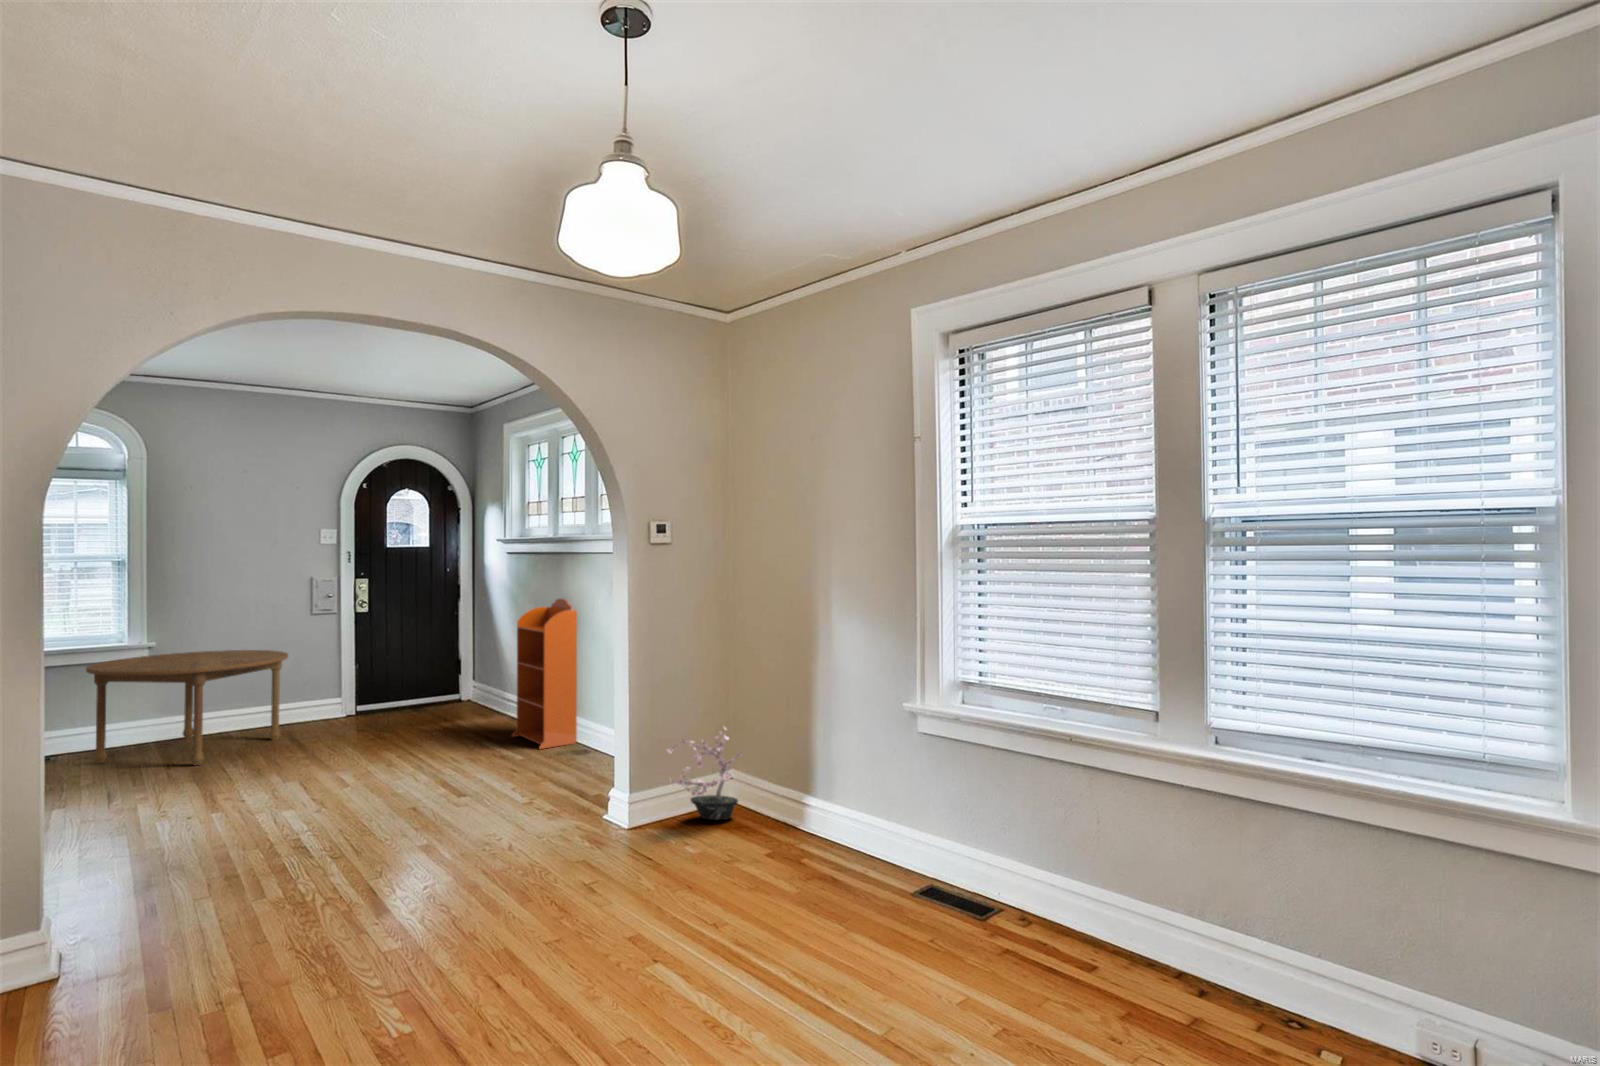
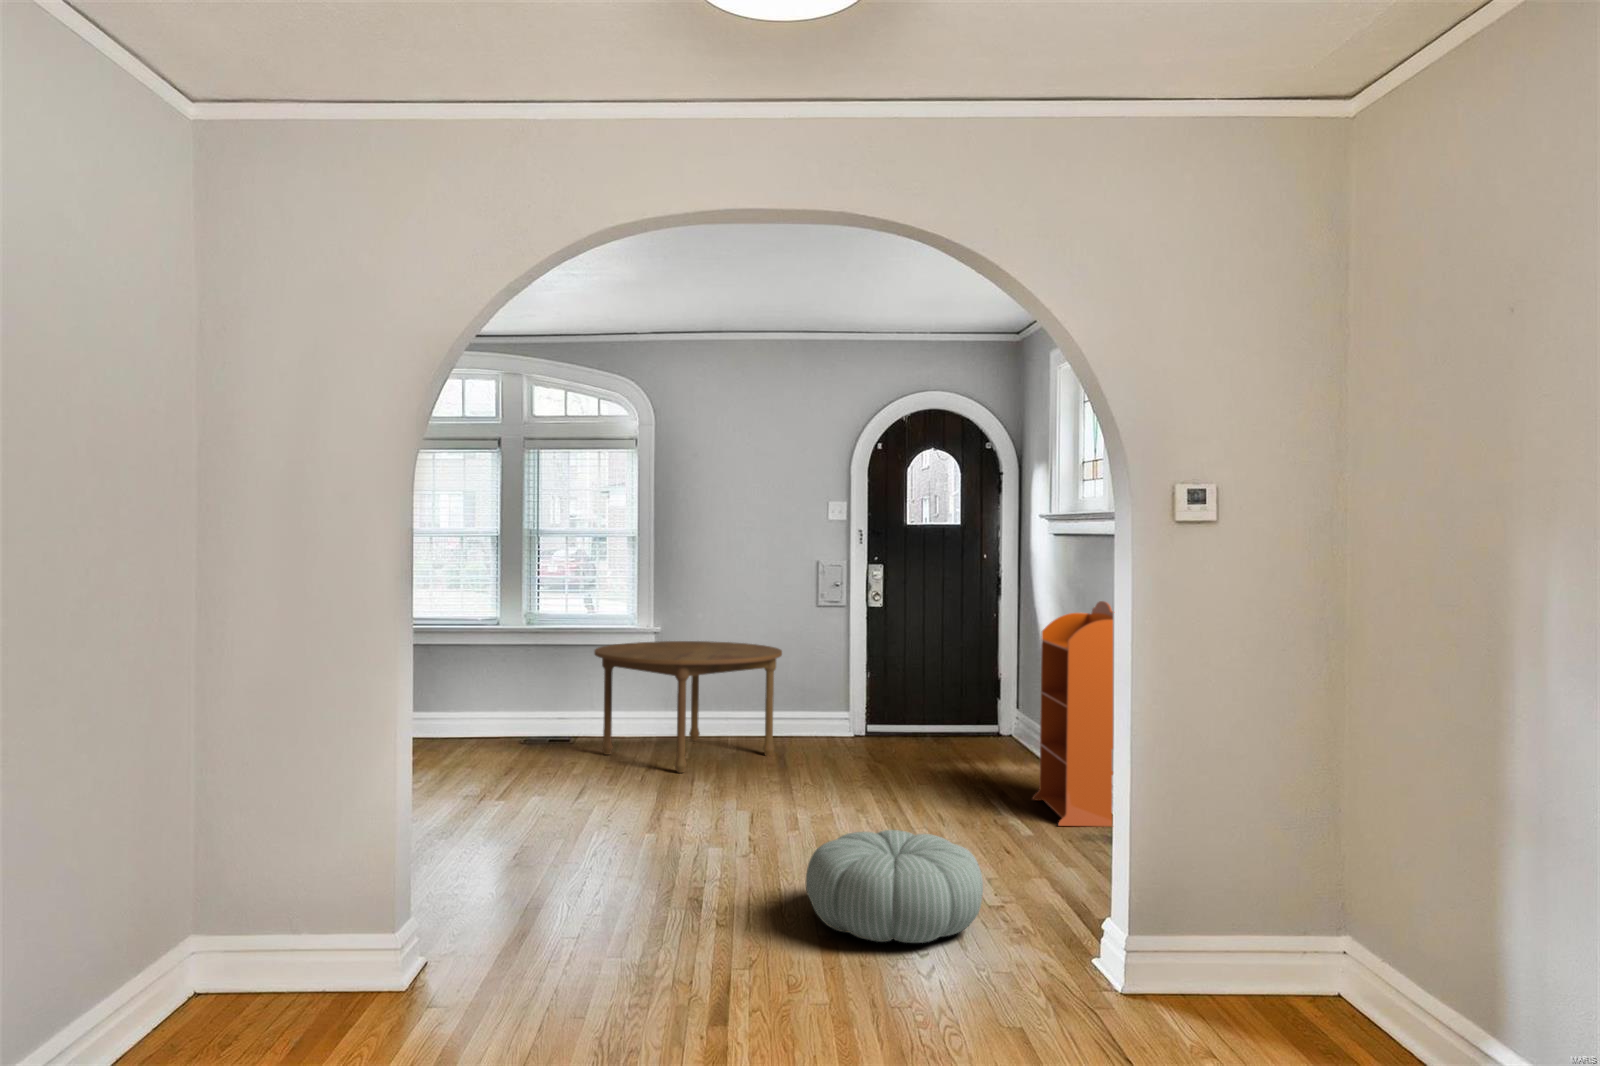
potted plant: present [668,728,742,820] -> none [1187,844,1350,1025]
pouf: none [396,763,529,840] -> present [805,830,983,943]

